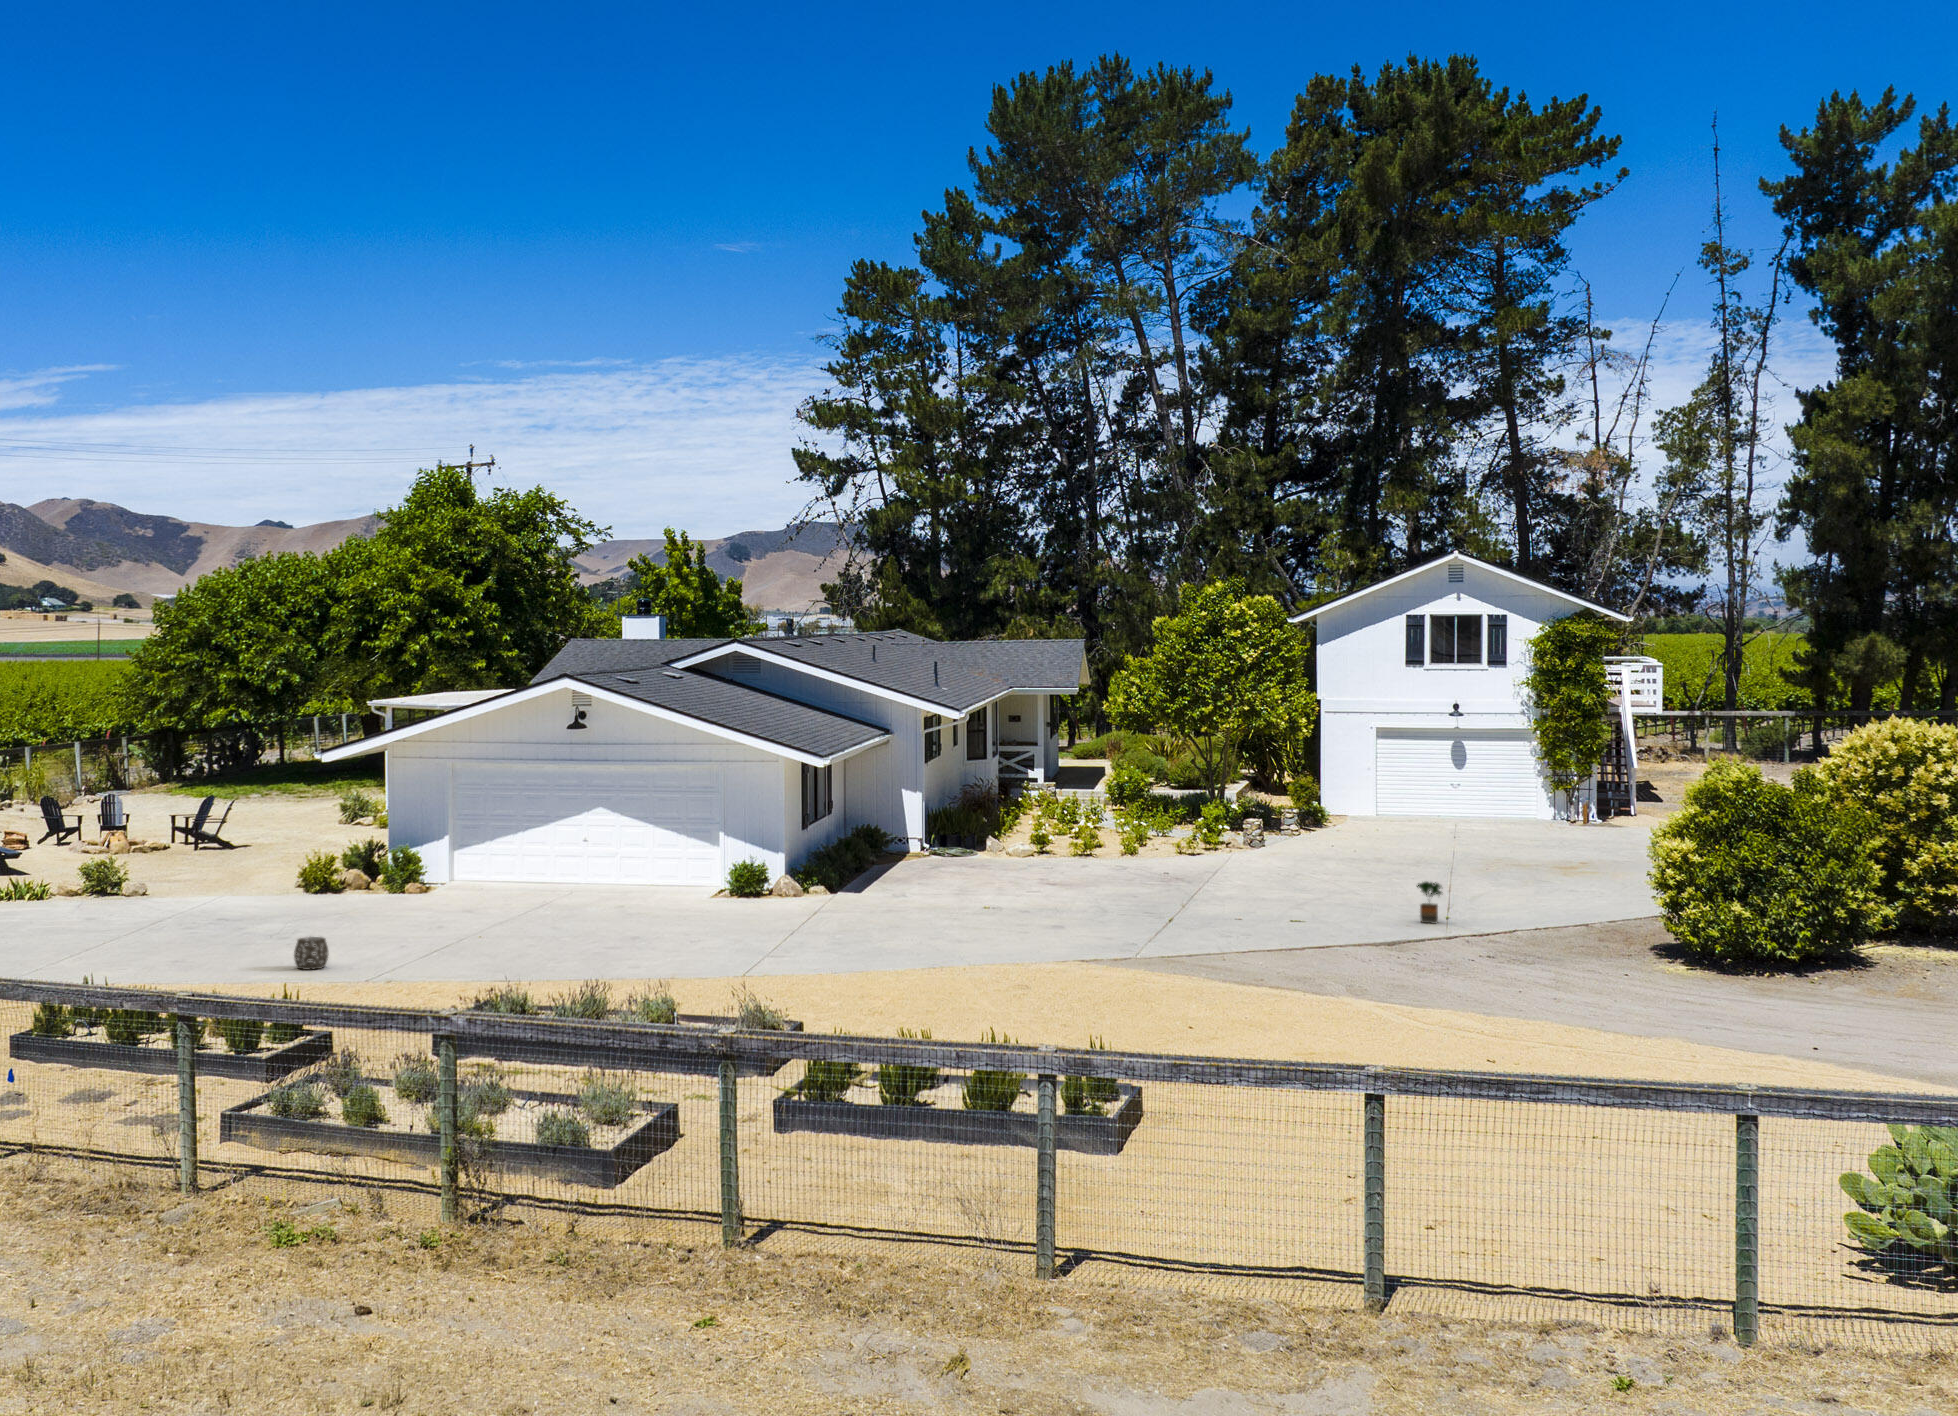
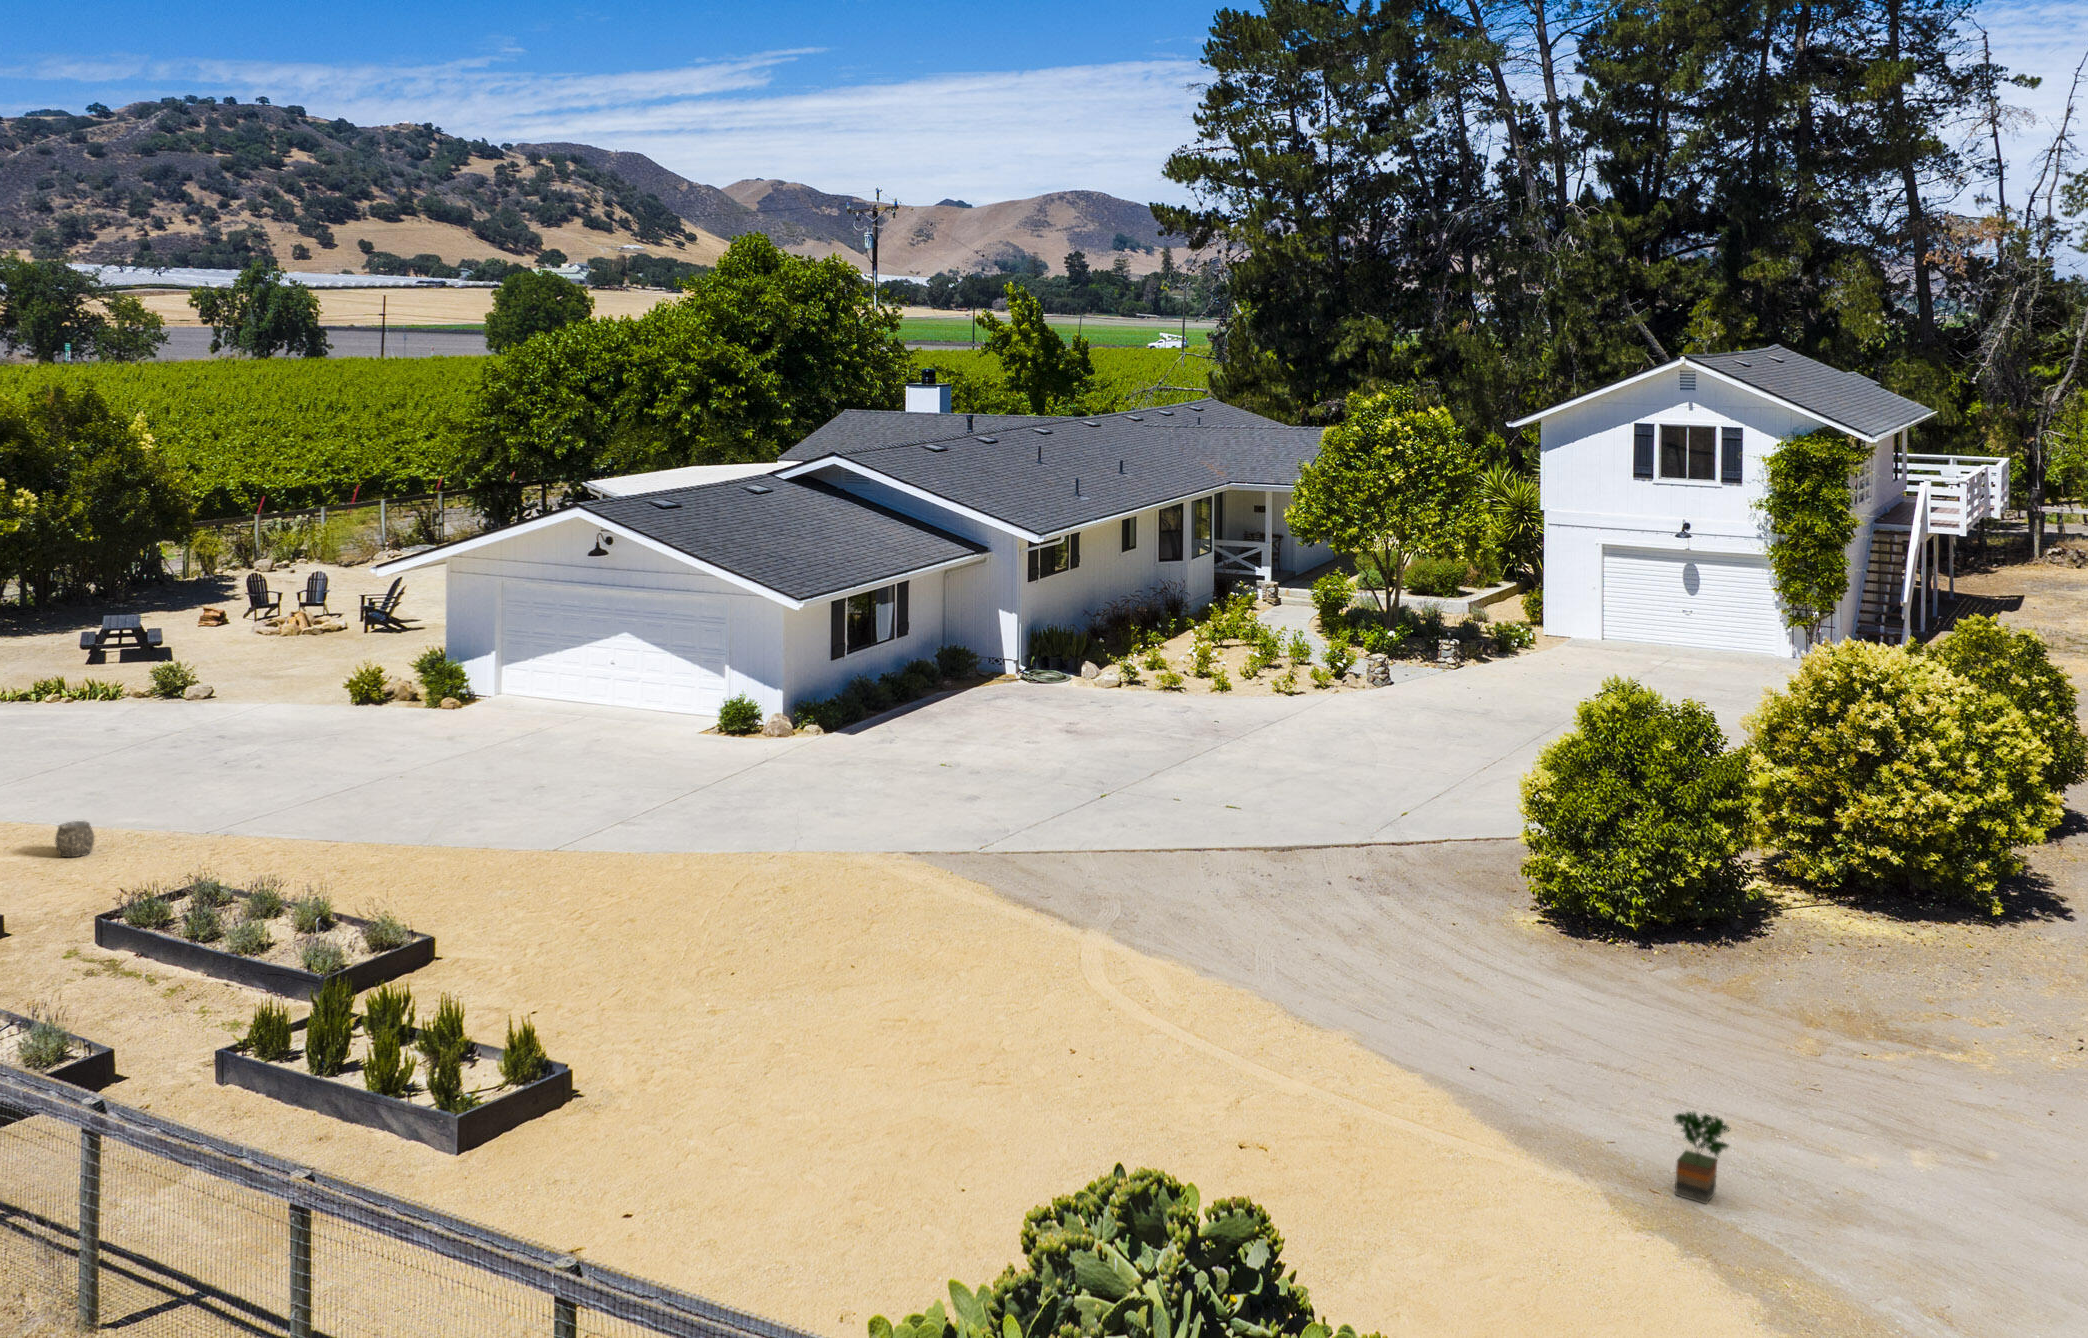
potted tree: present [1417,882,1442,924] -> present [1674,1112,1731,1204]

